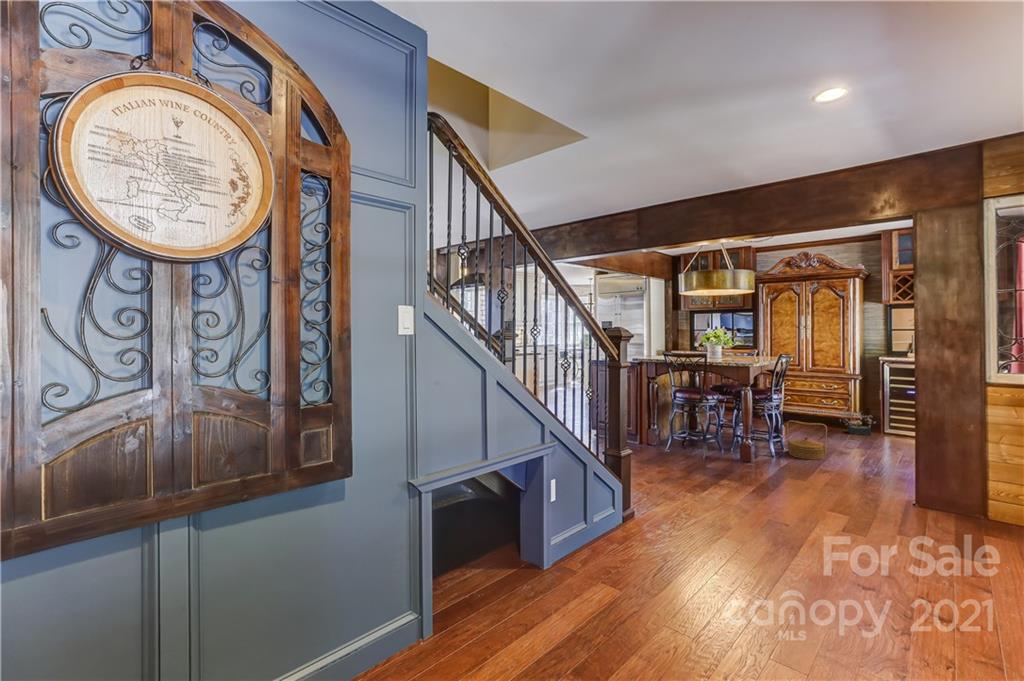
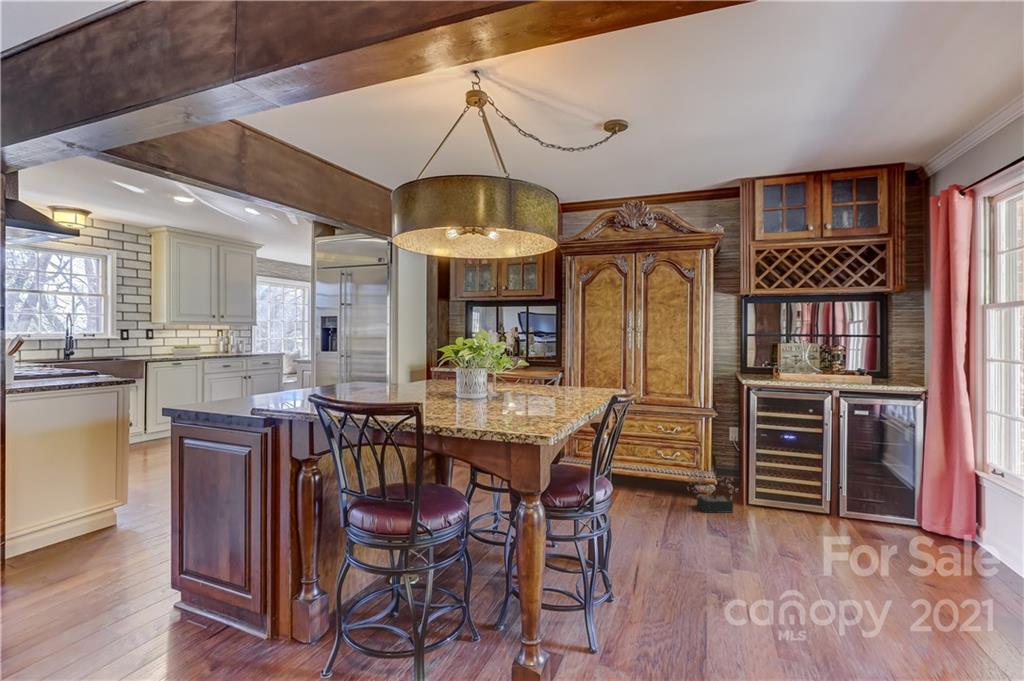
basket: present [787,420,827,460] -> none [626,530,708,631]

